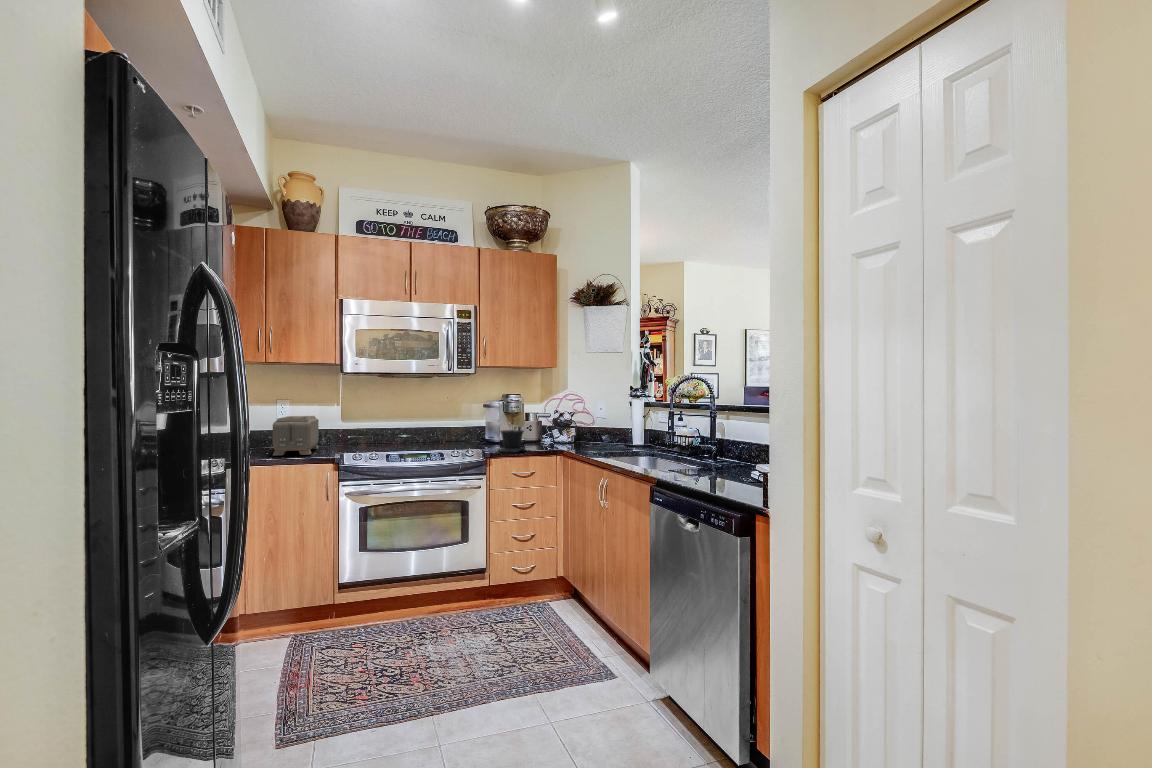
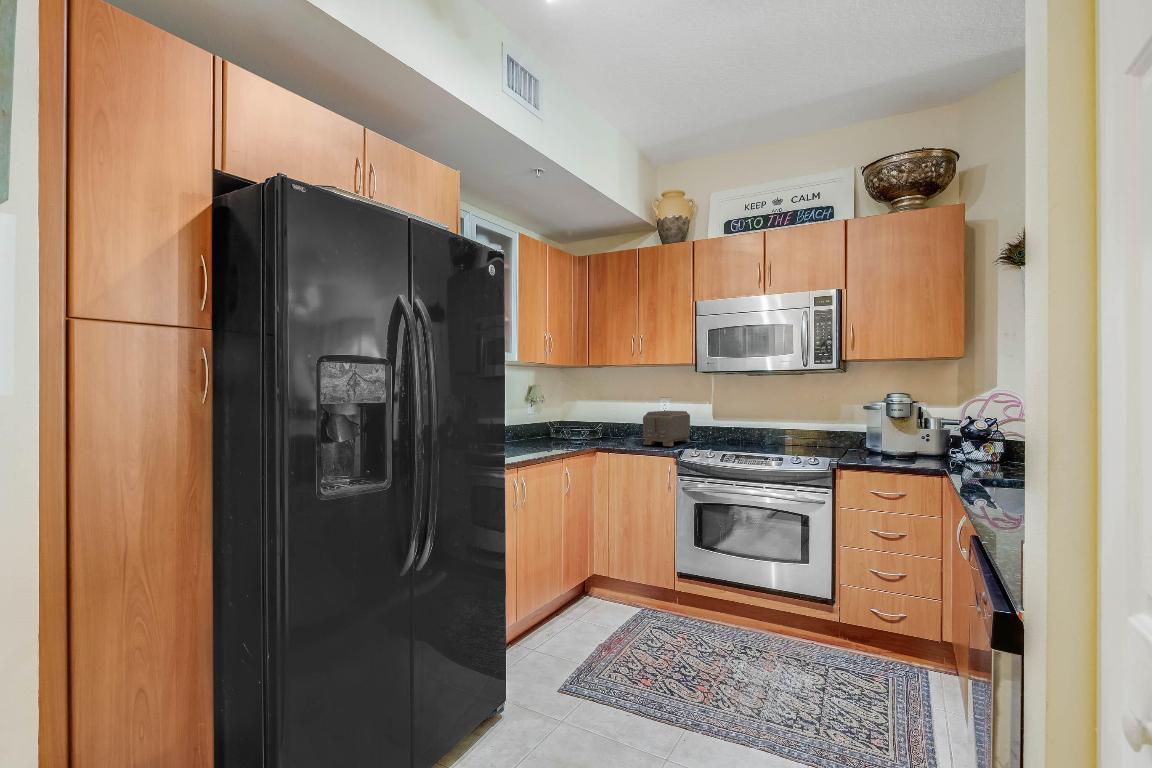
potted plant: present [498,403,526,452] -> none [866,403,906,466]

